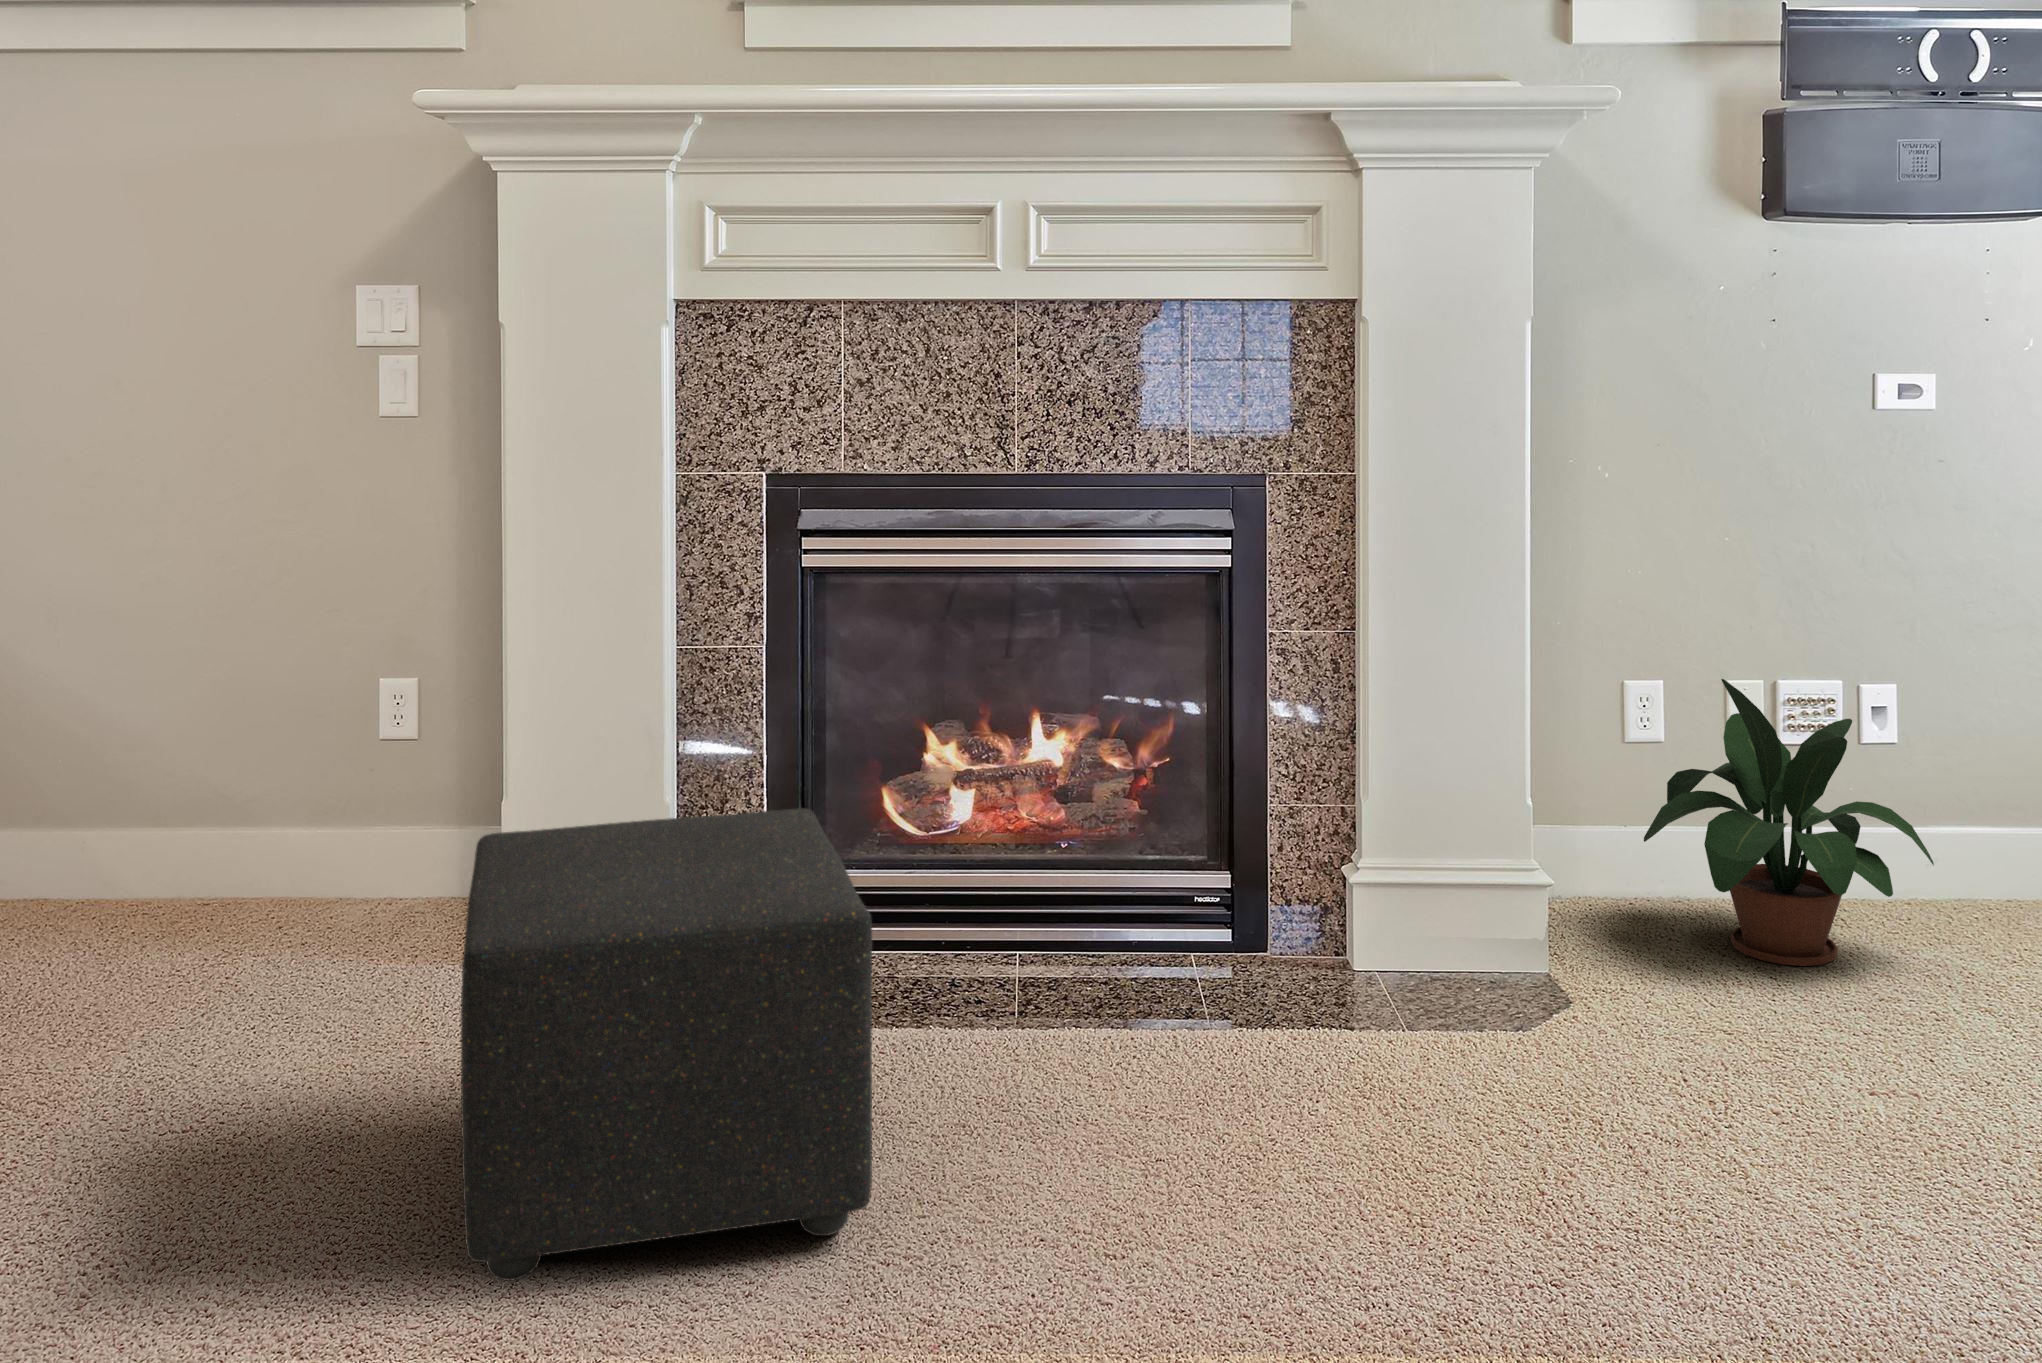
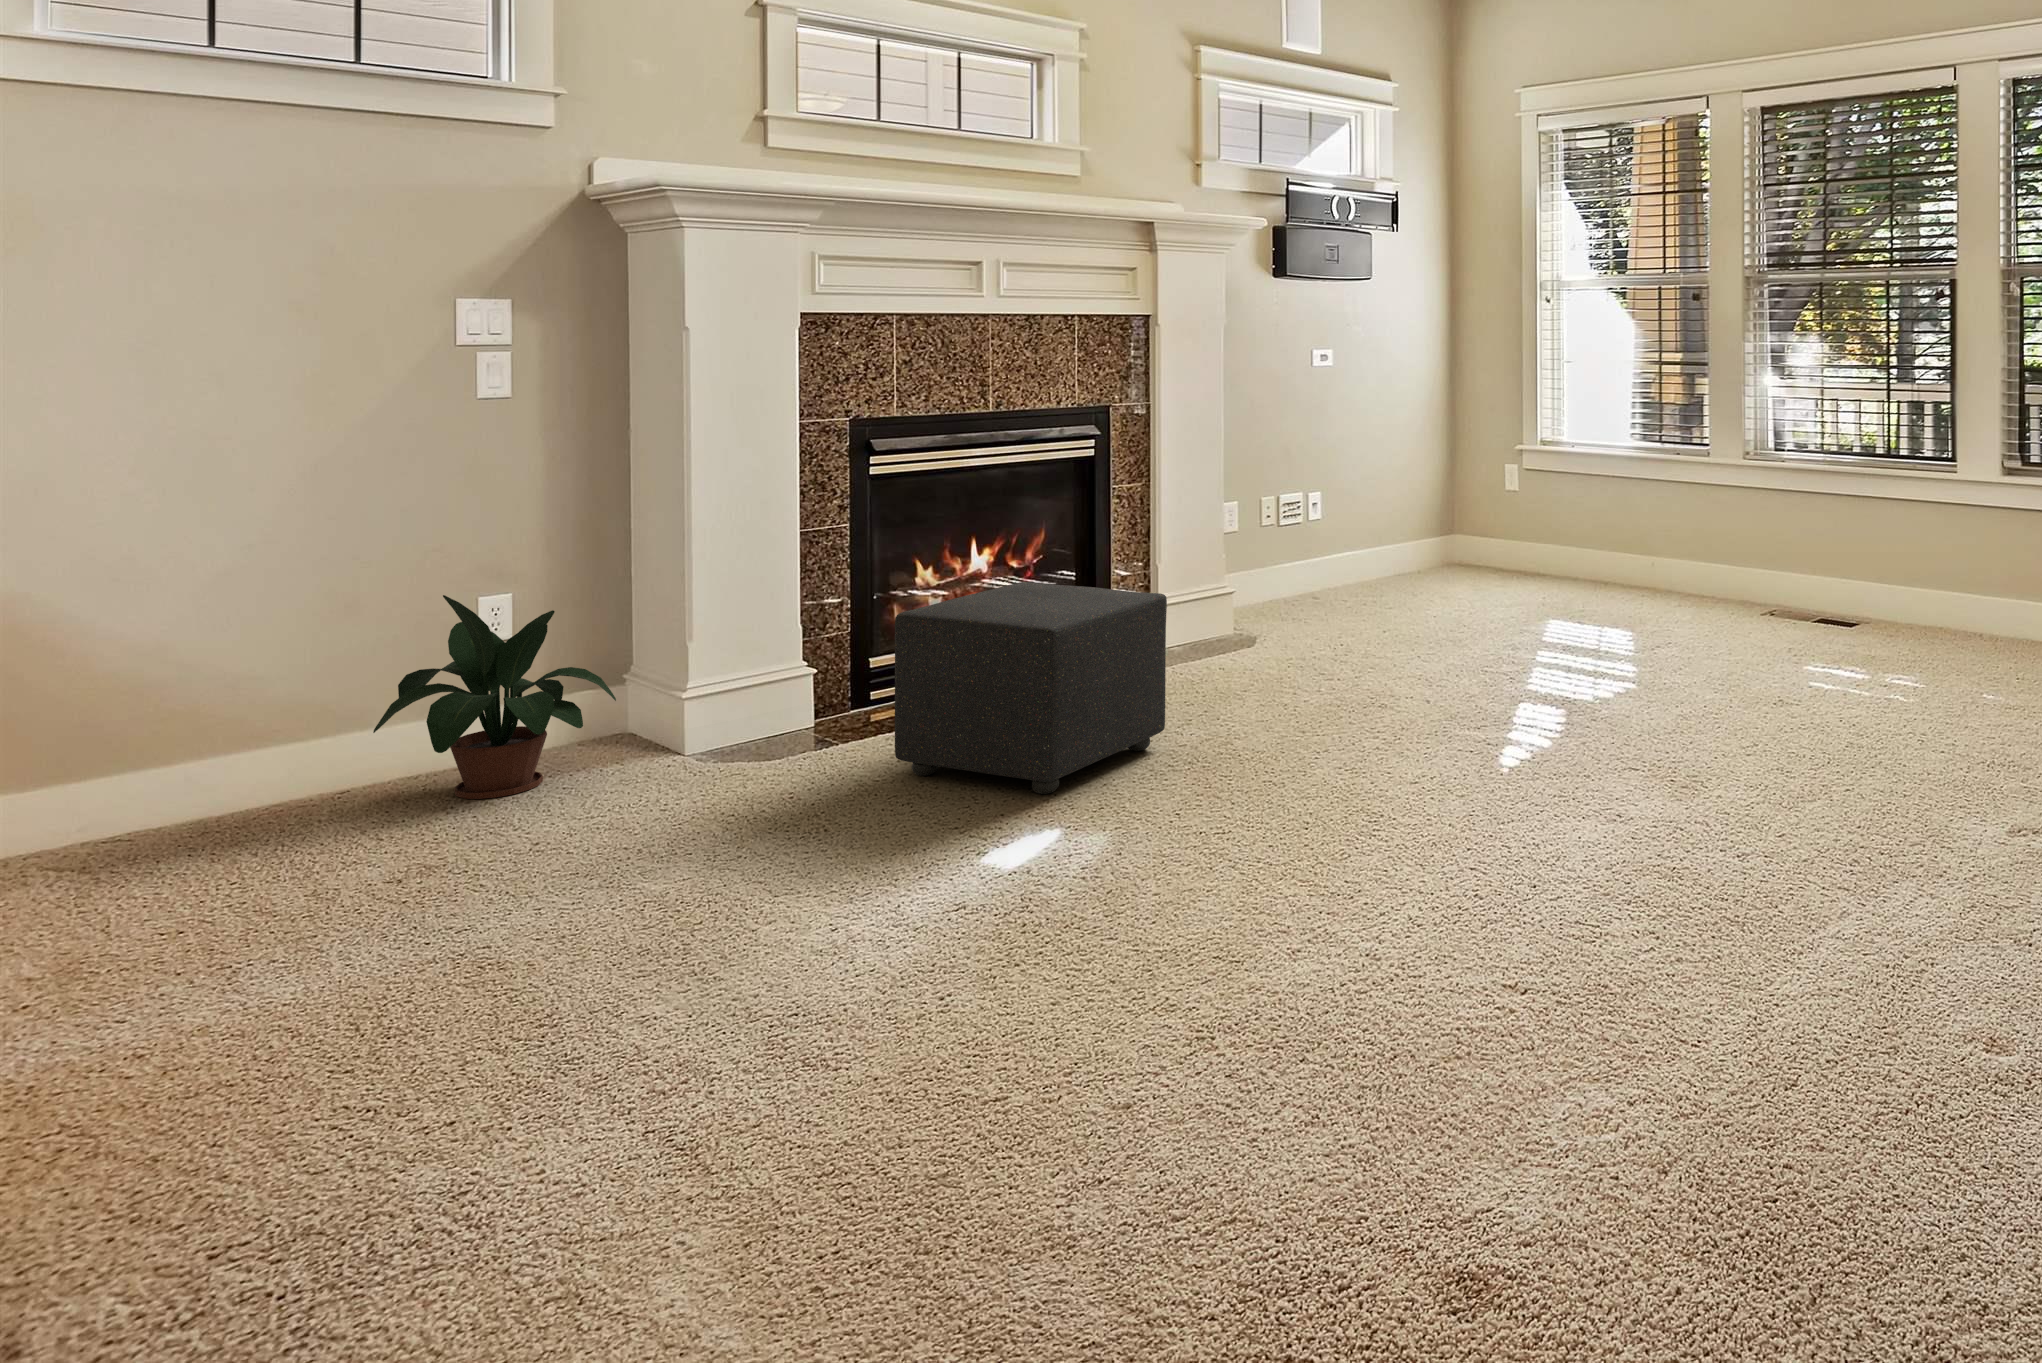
potted plant: present [1644,679,1934,966] -> present [373,595,616,799]

